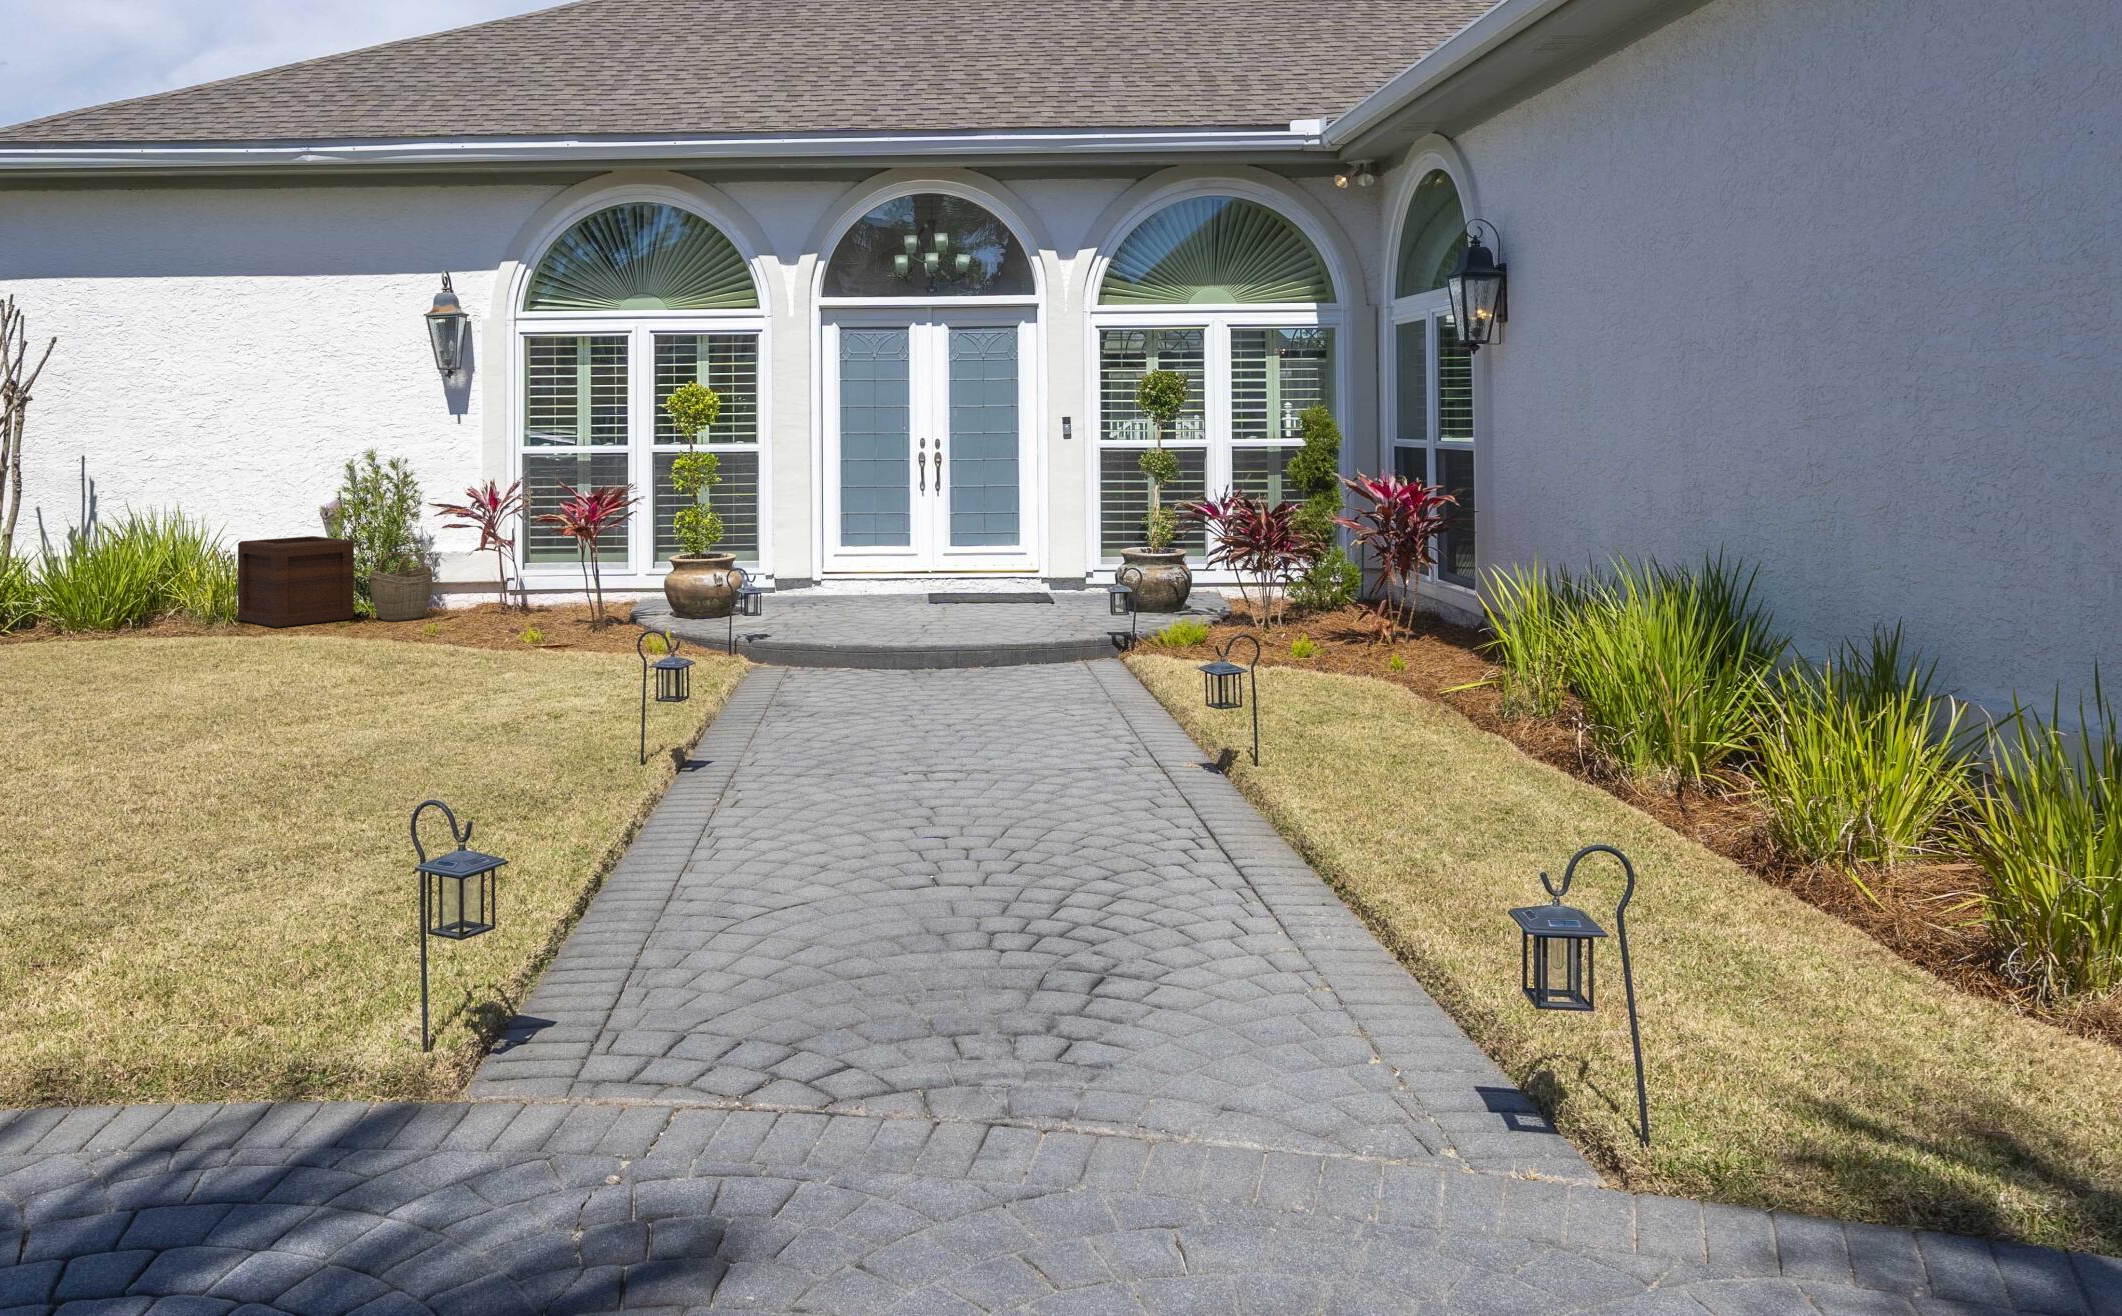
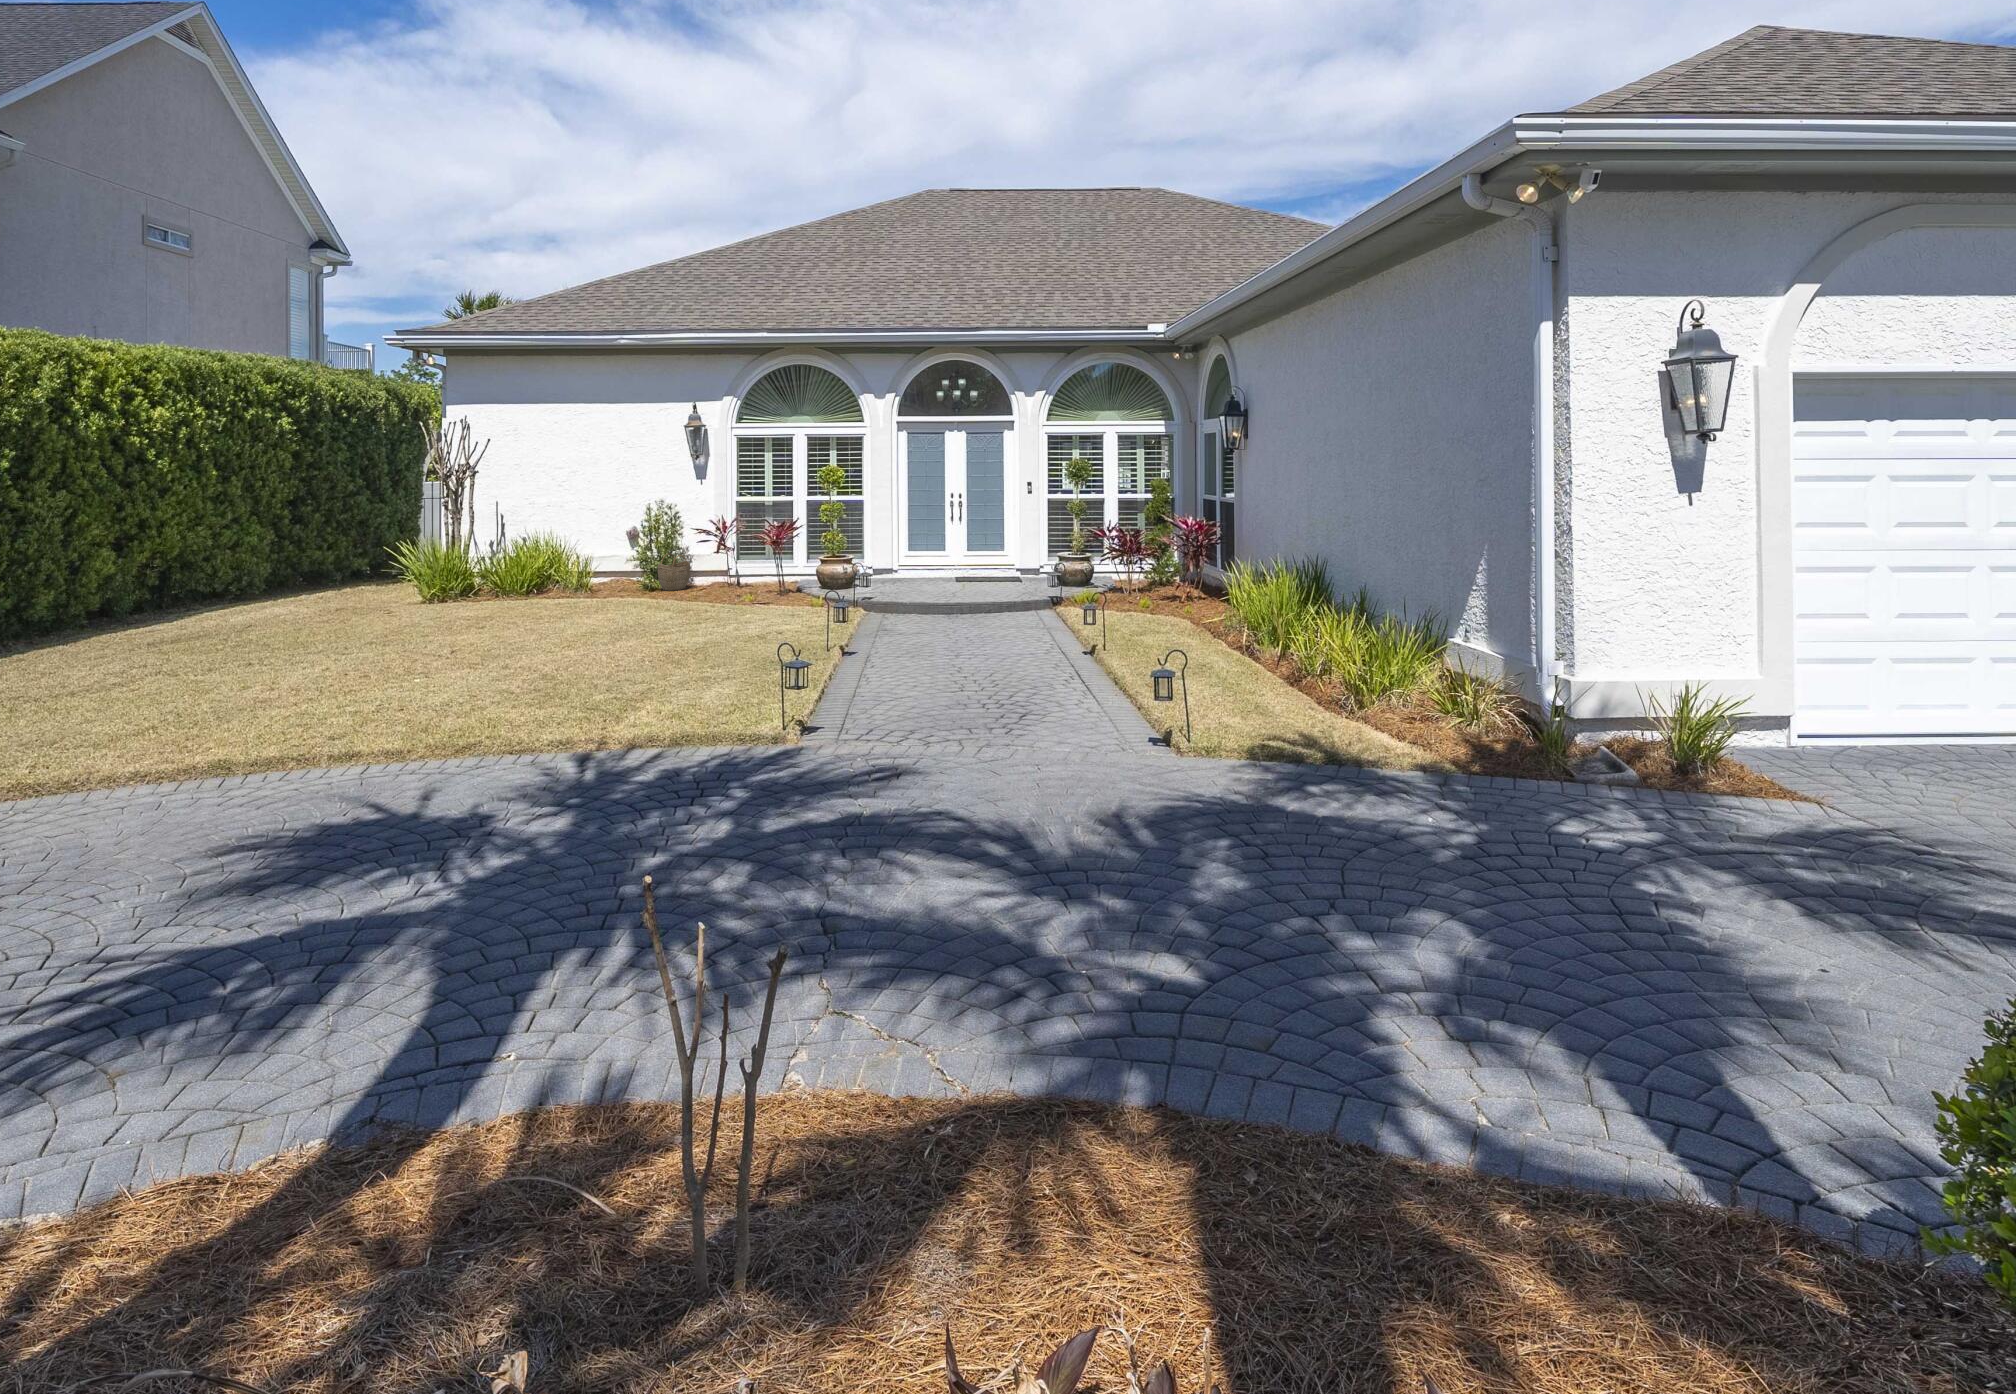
wooden crate: present [238,536,354,628] -> none [586,545,648,595]

